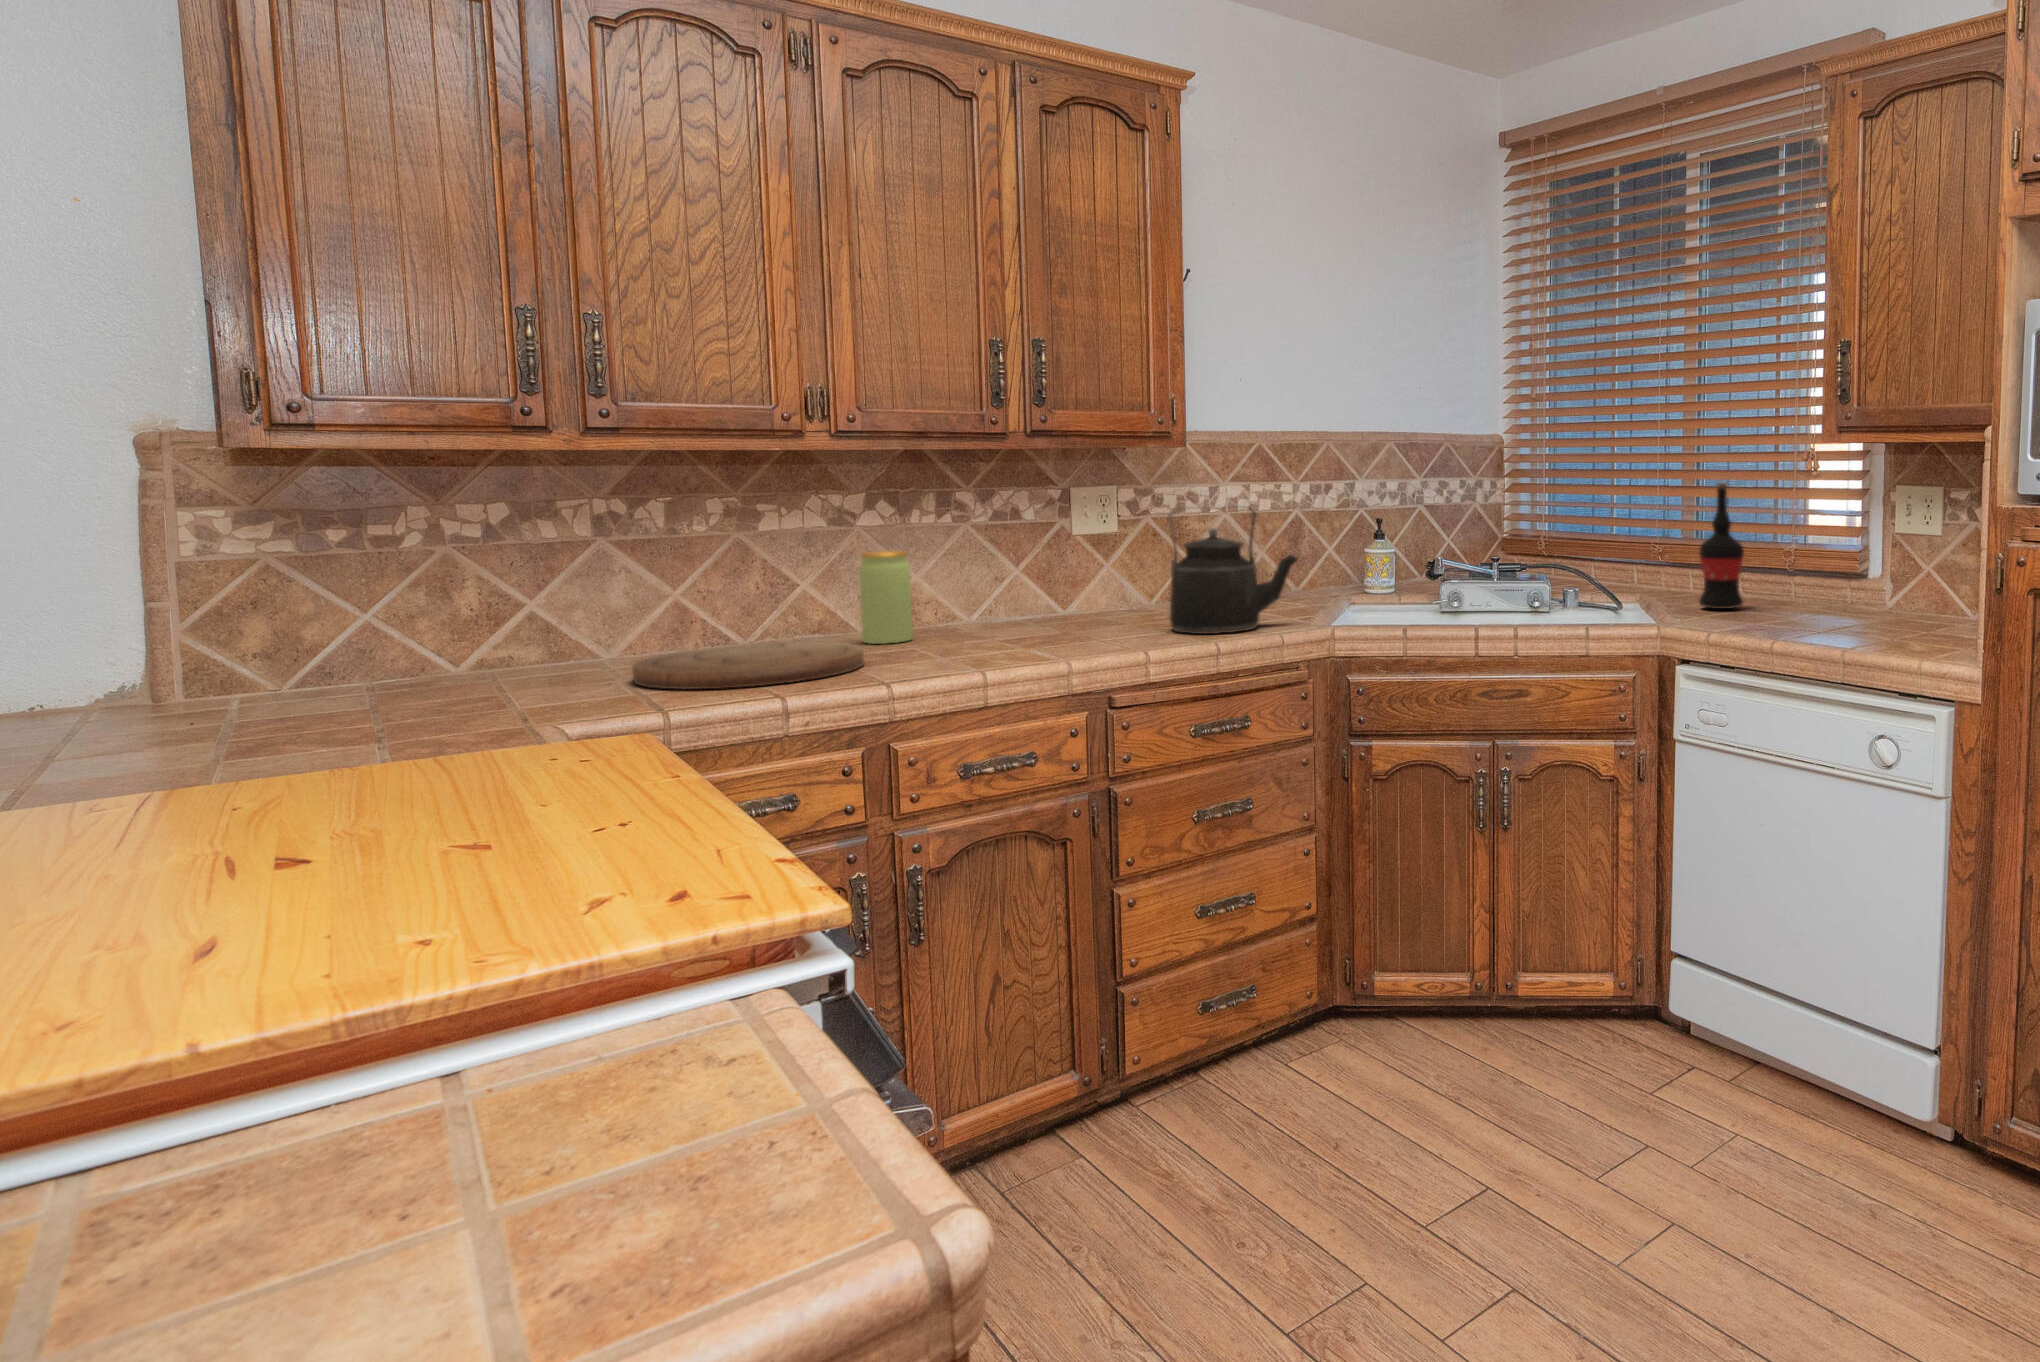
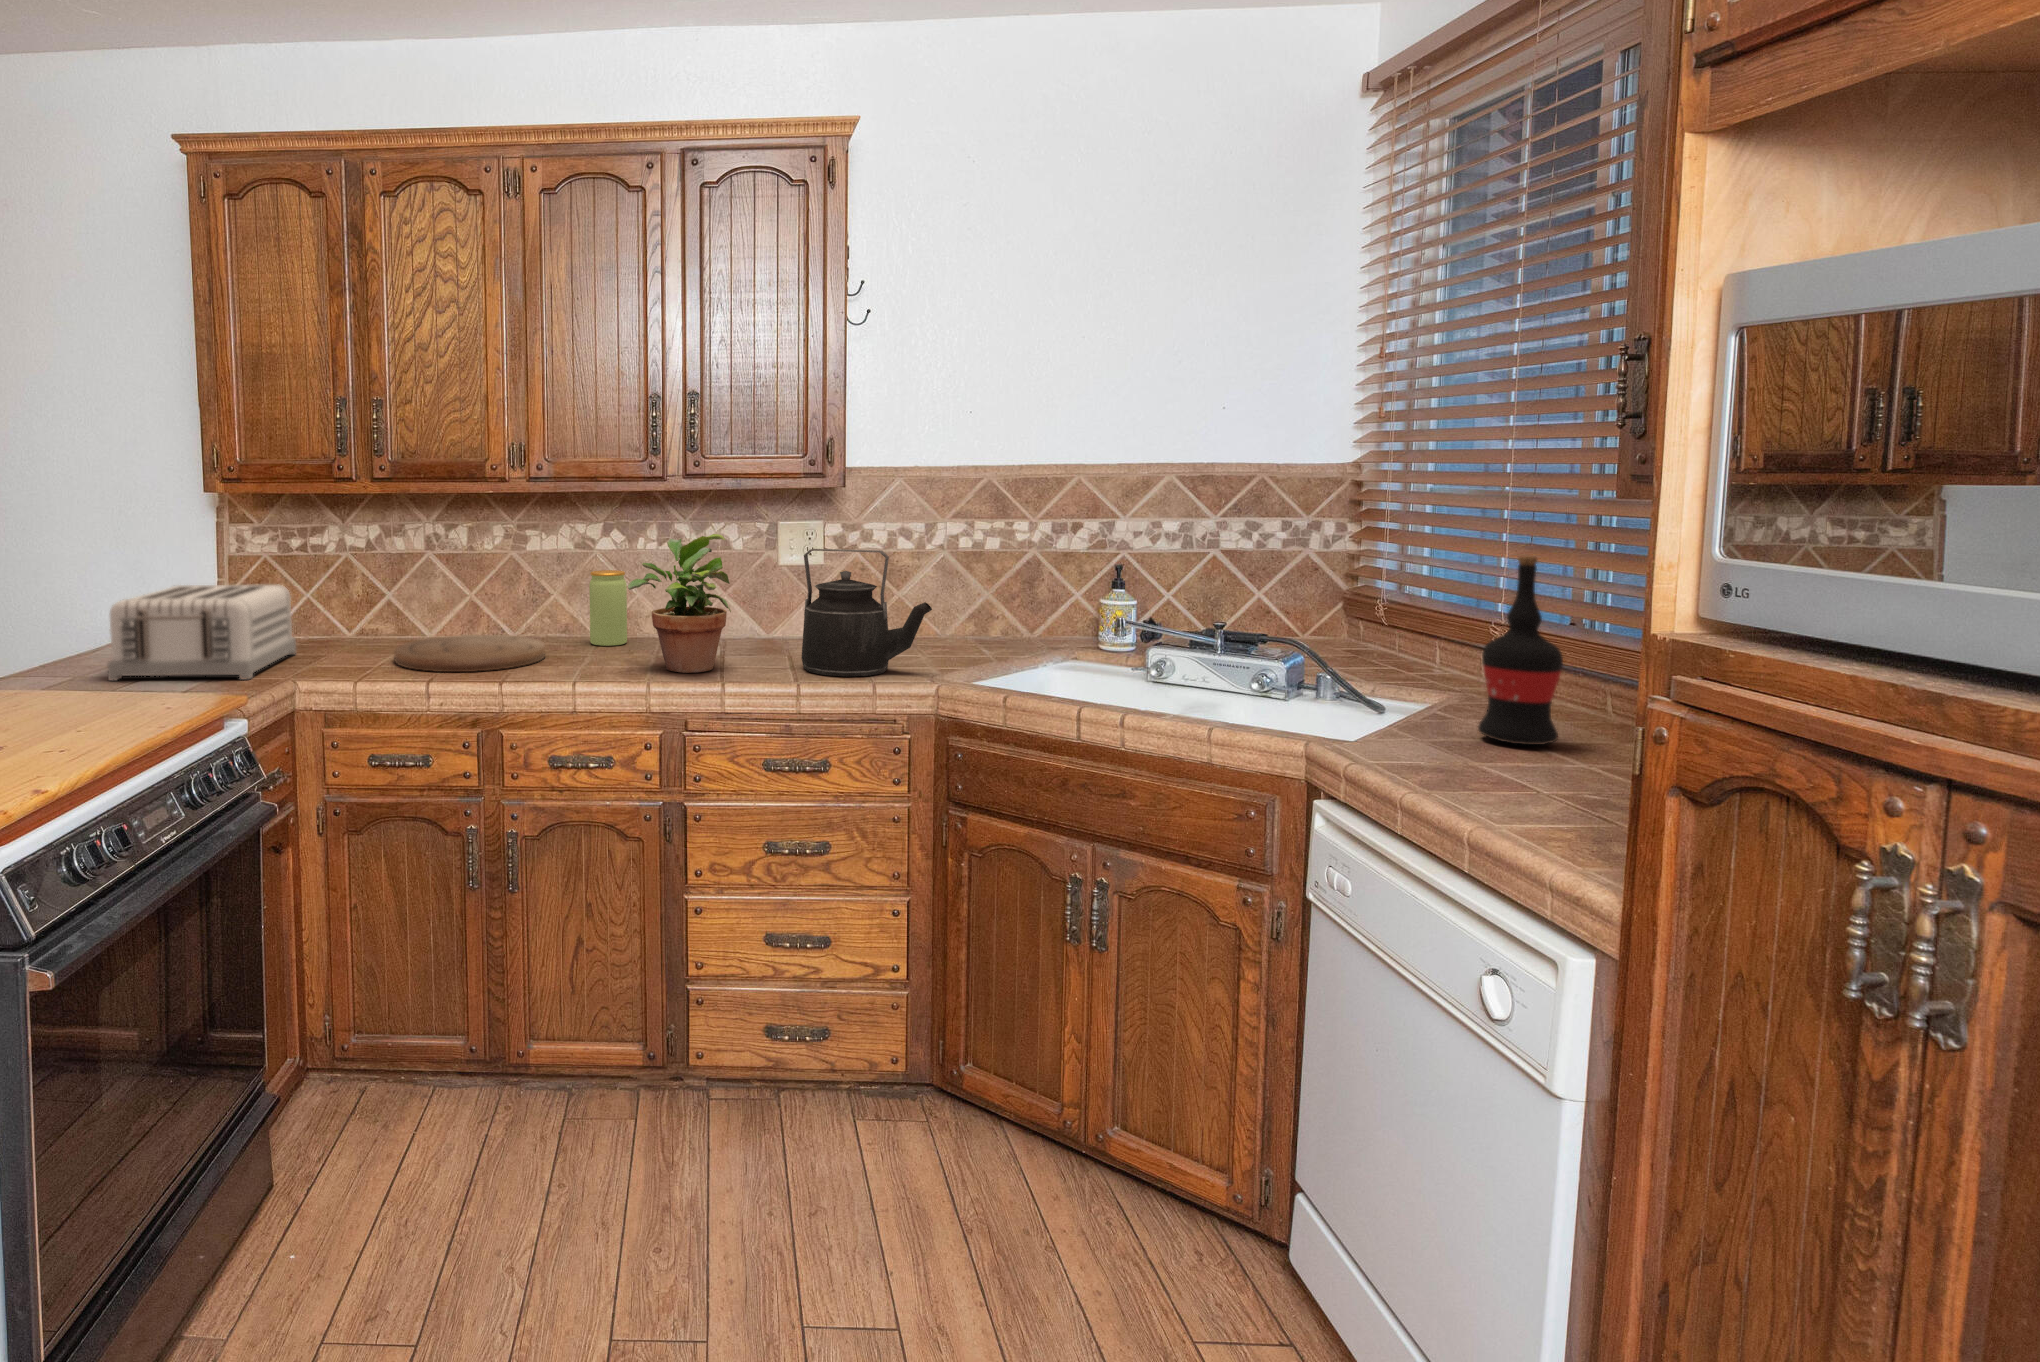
potted plant: none [994,493,1119,649] -> present [628,534,731,673]
toaster: none [131,595,468,773] -> present [108,584,296,680]

